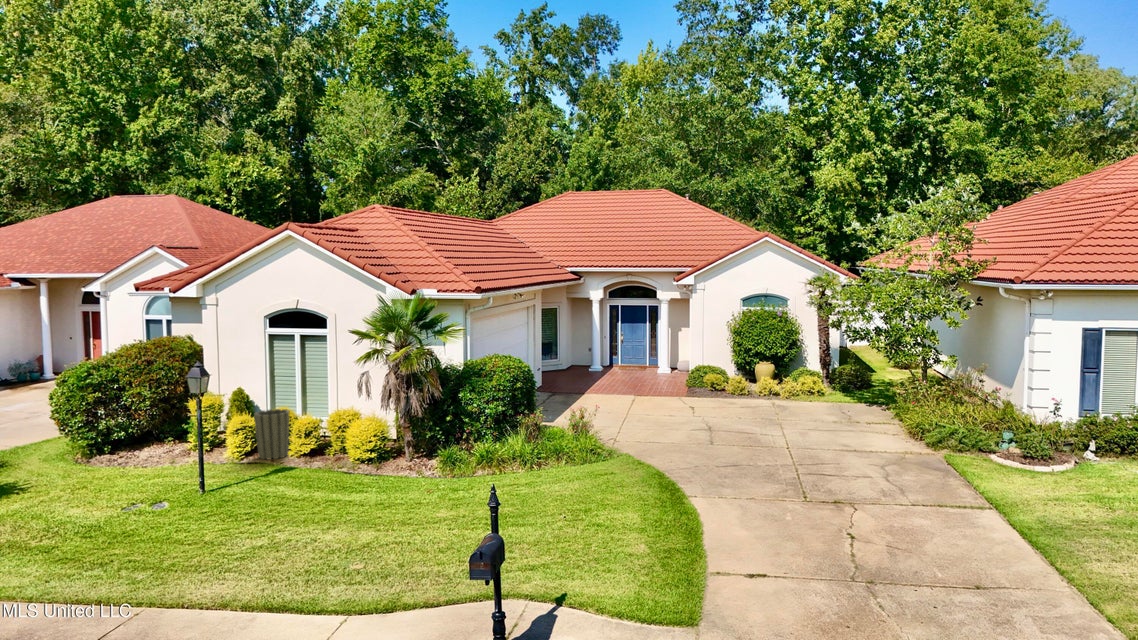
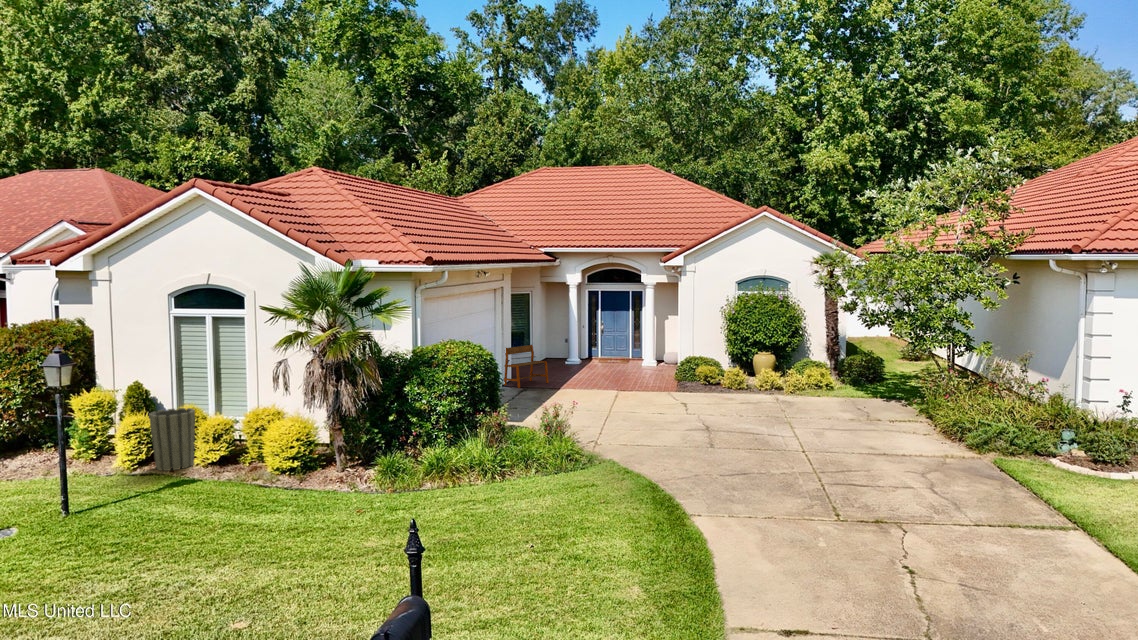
bench: none [533,353,573,392] -> present [504,345,548,388]

